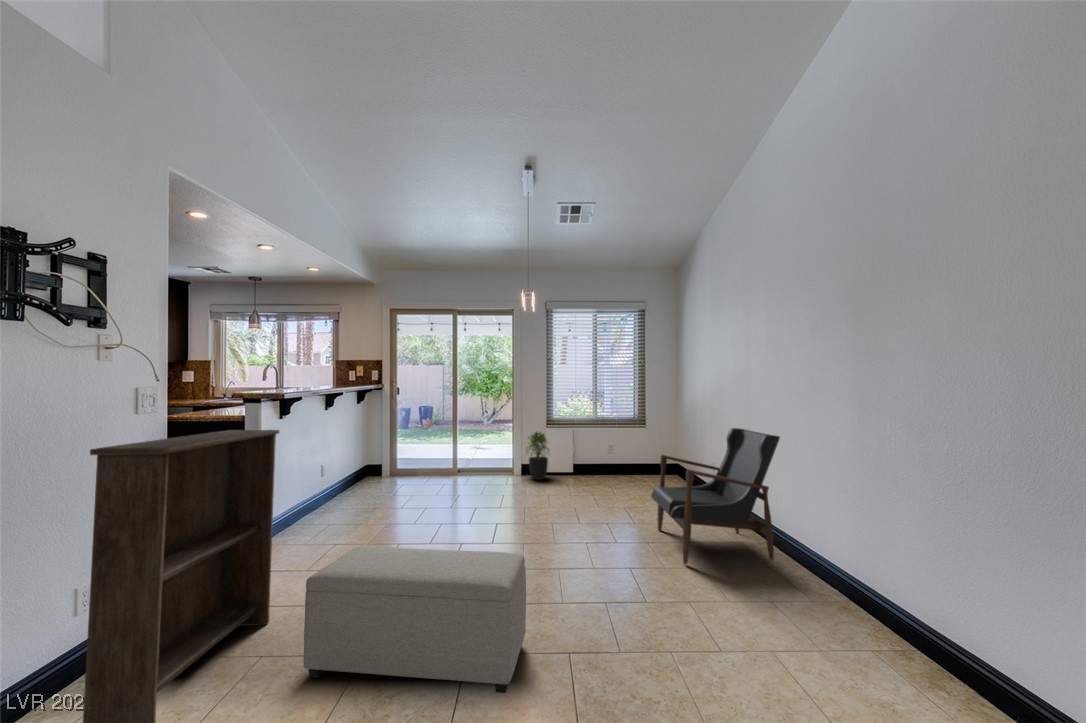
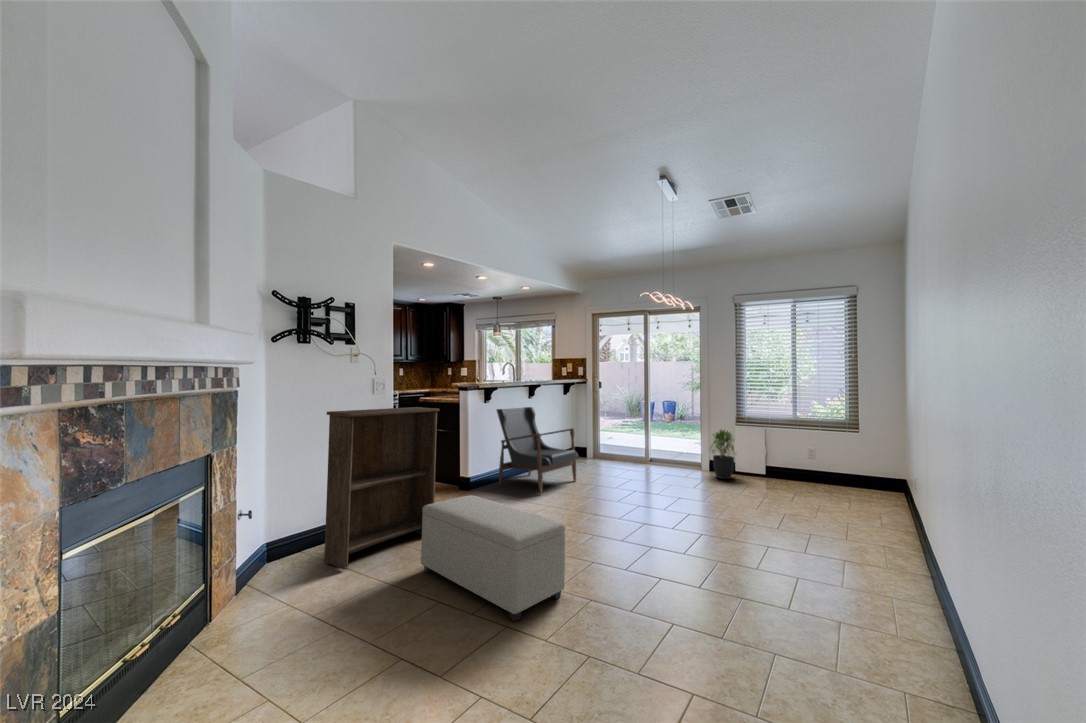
armchair: present [651,428,780,564] -> present [497,407,579,494]

